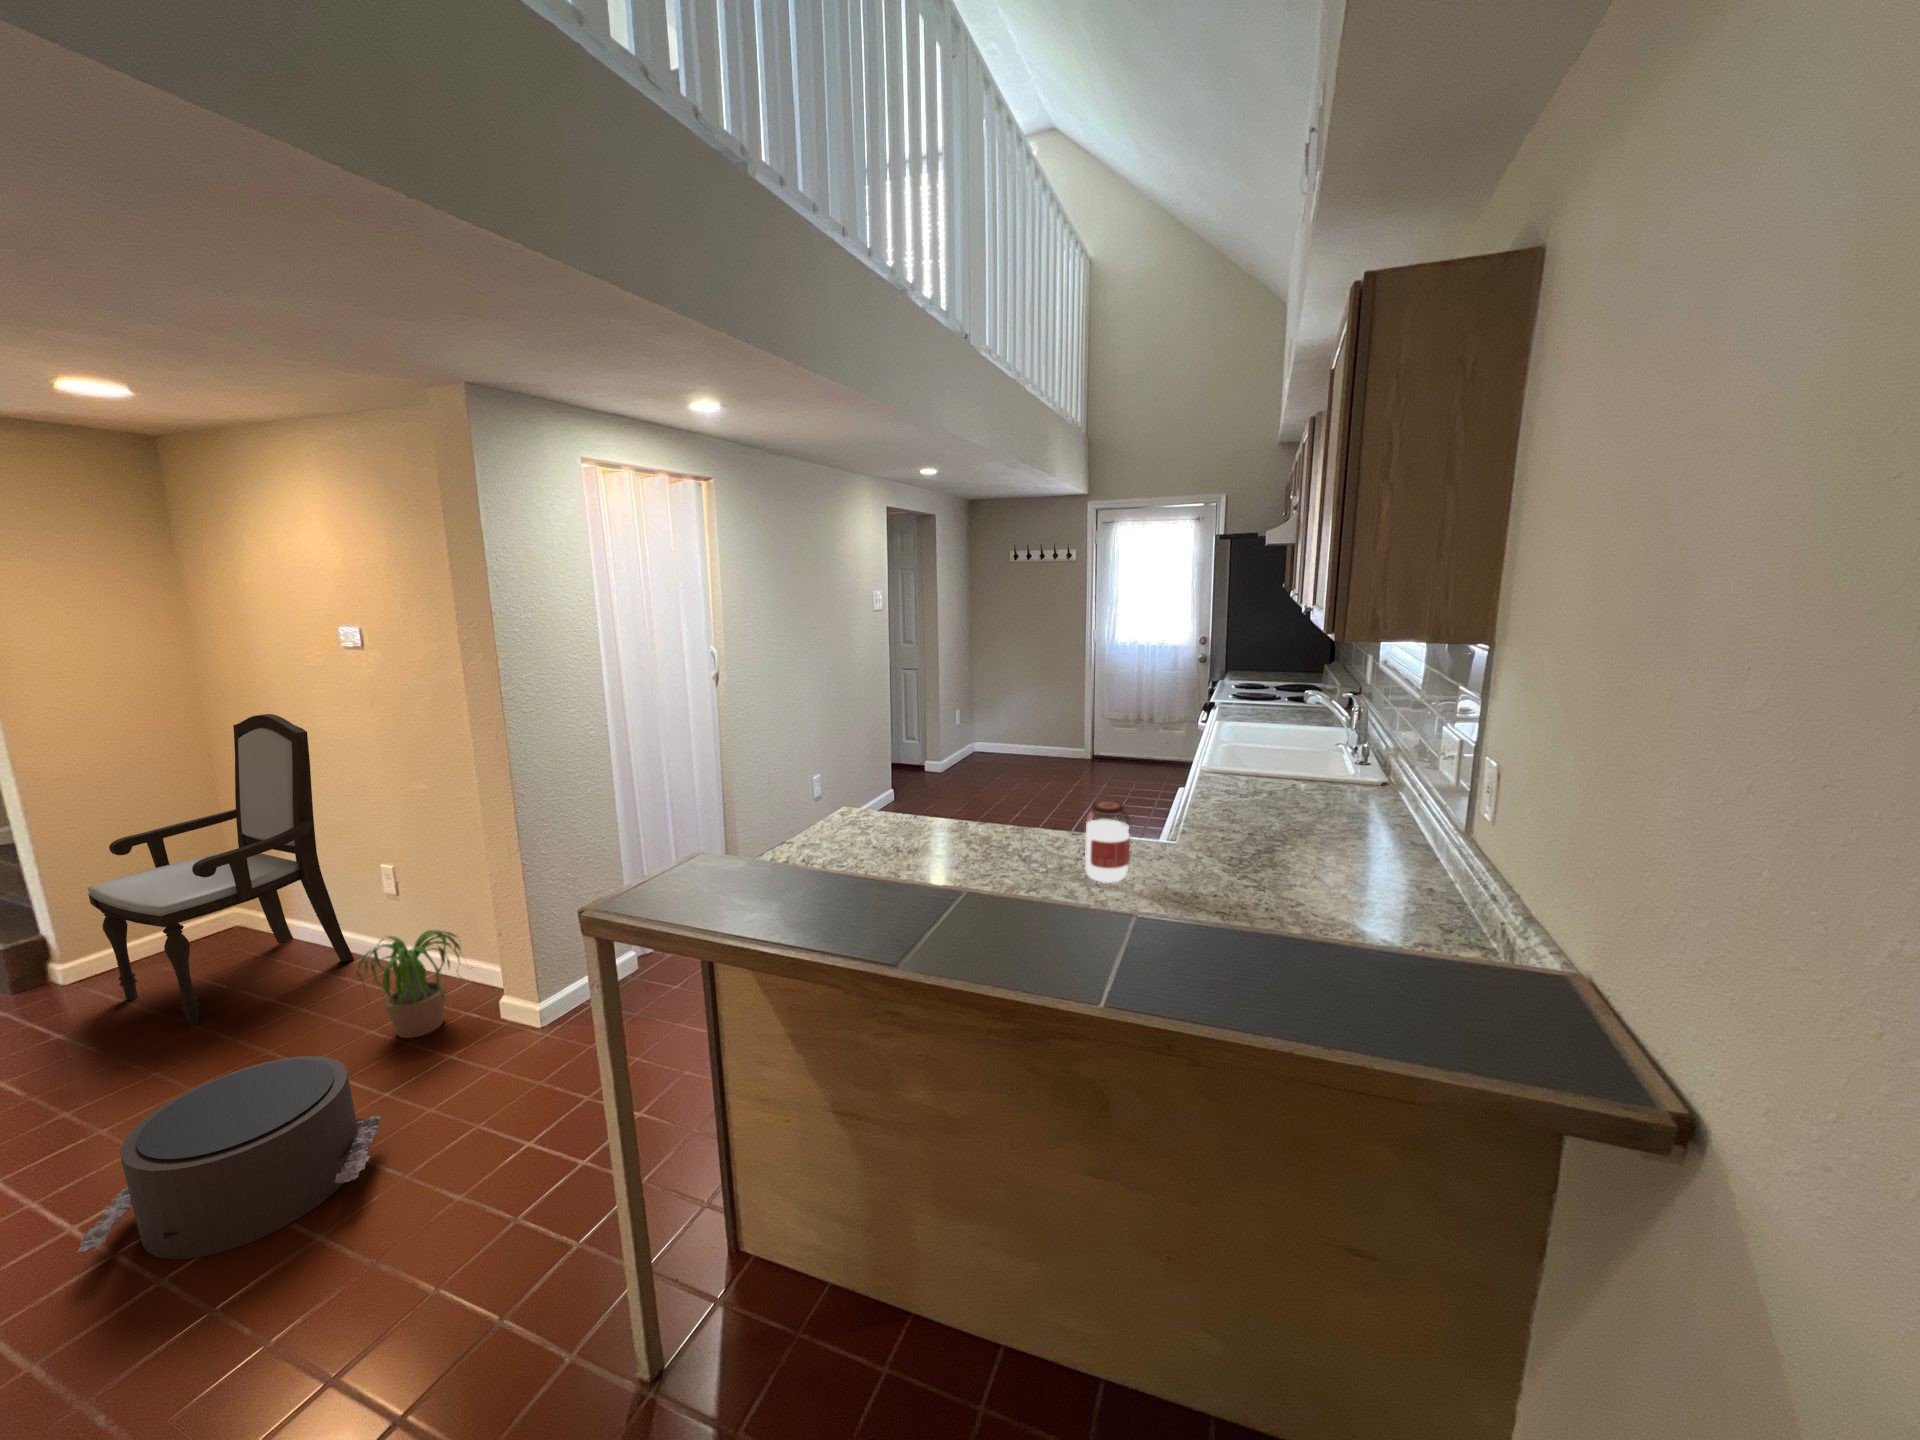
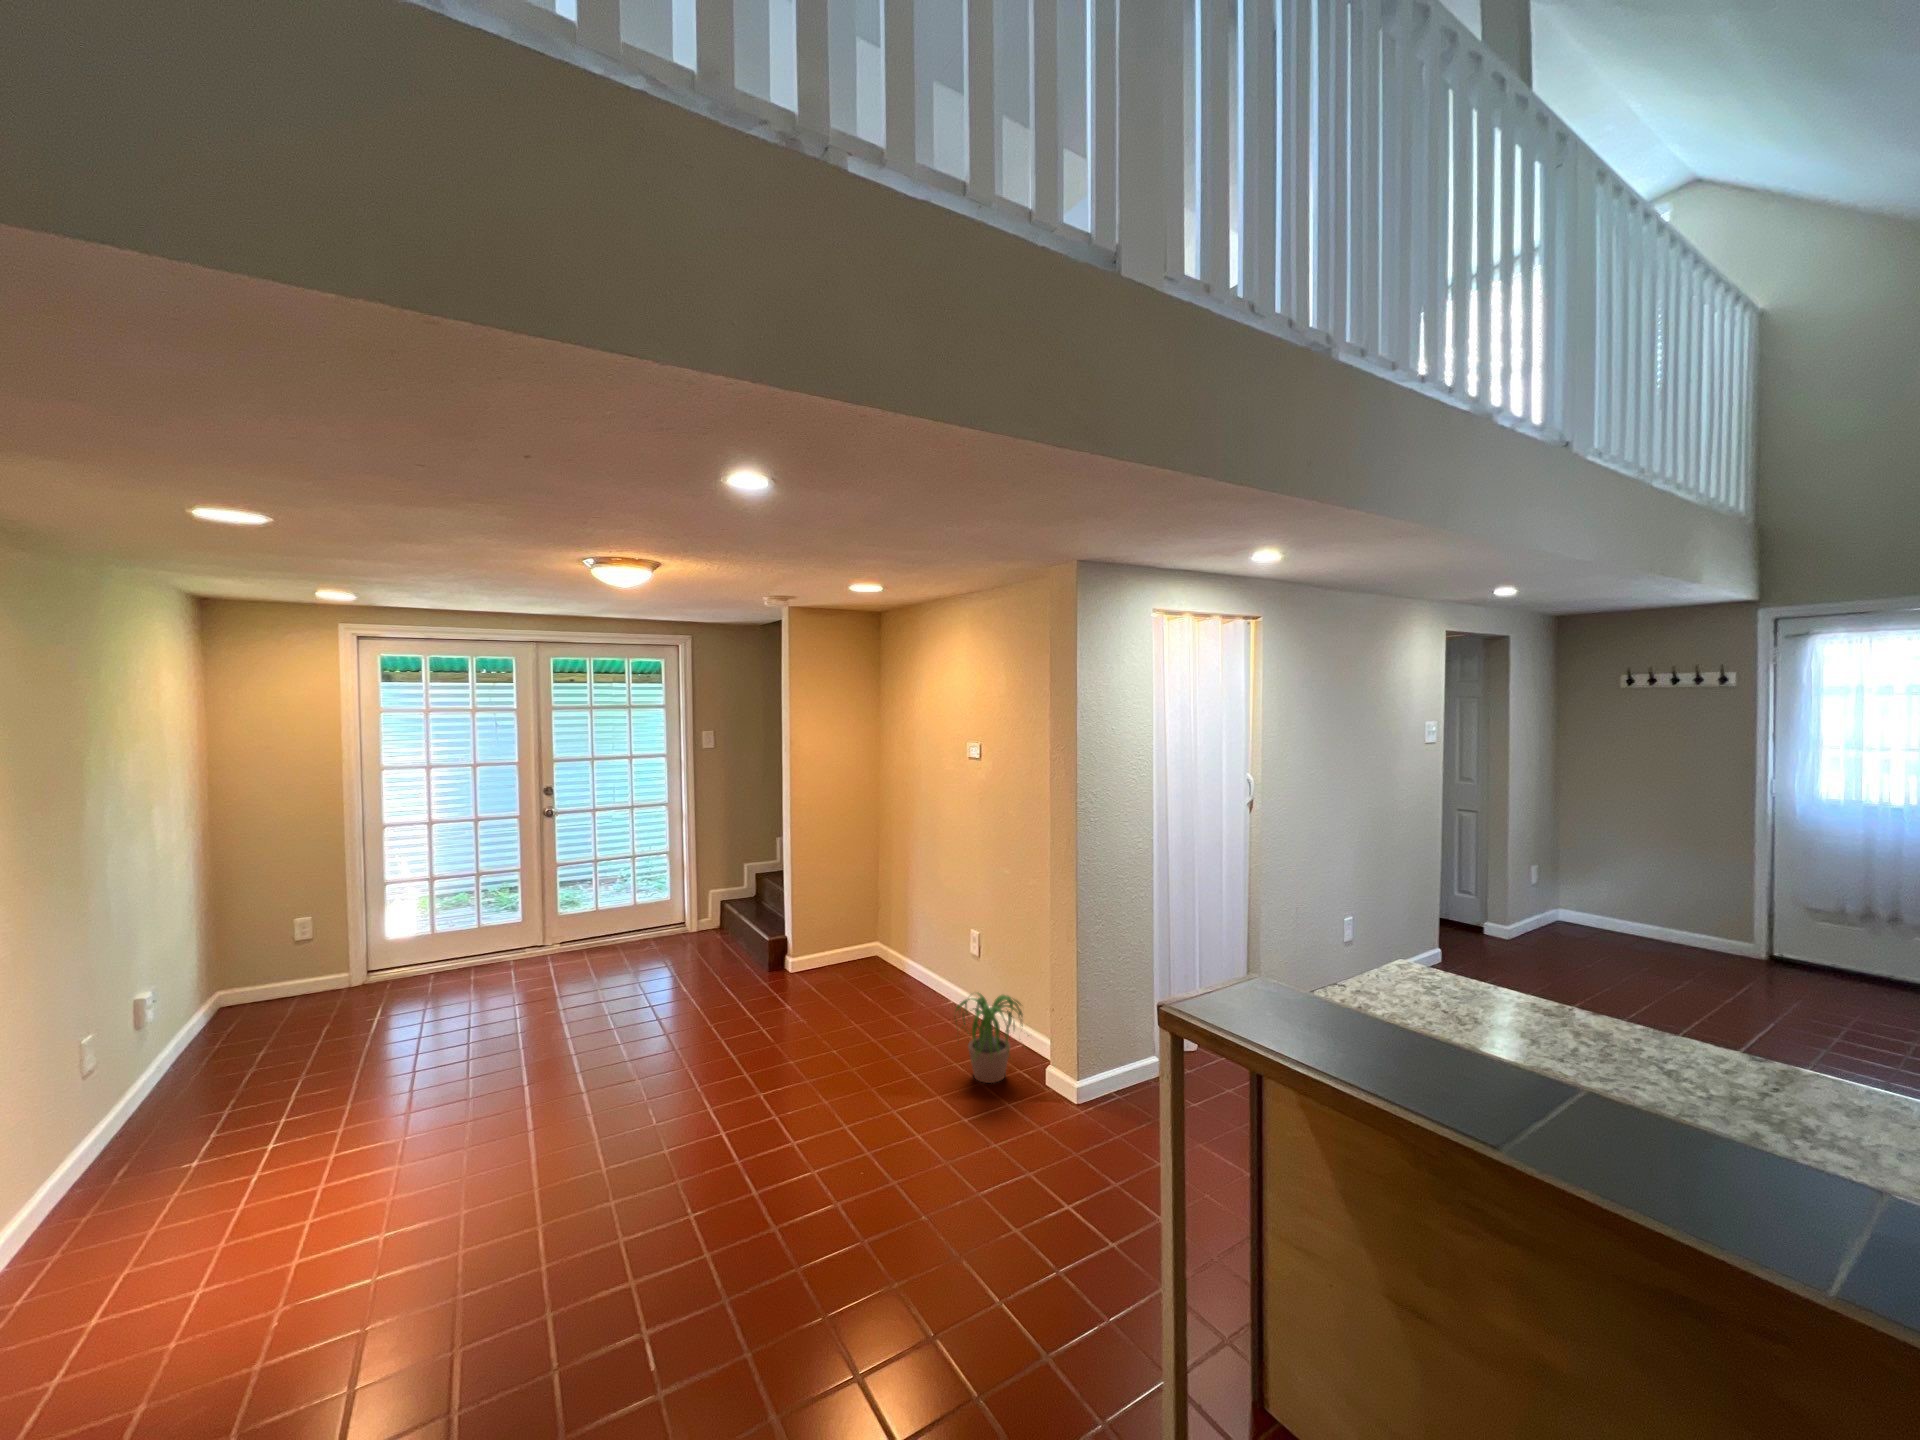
armchair: present [88,714,354,1025] -> none [809,804,943,1026]
jar: present [1085,801,1130,883] -> none [1768,1020,1857,1136]
pouf: present [78,1056,381,1260] -> none [803,1068,969,1204]

